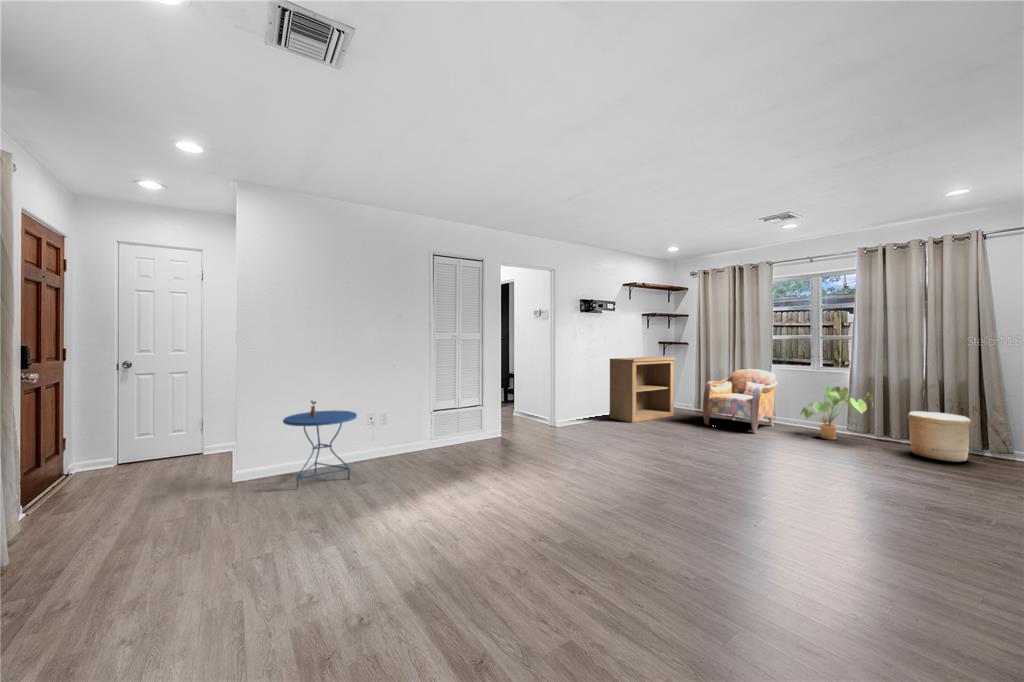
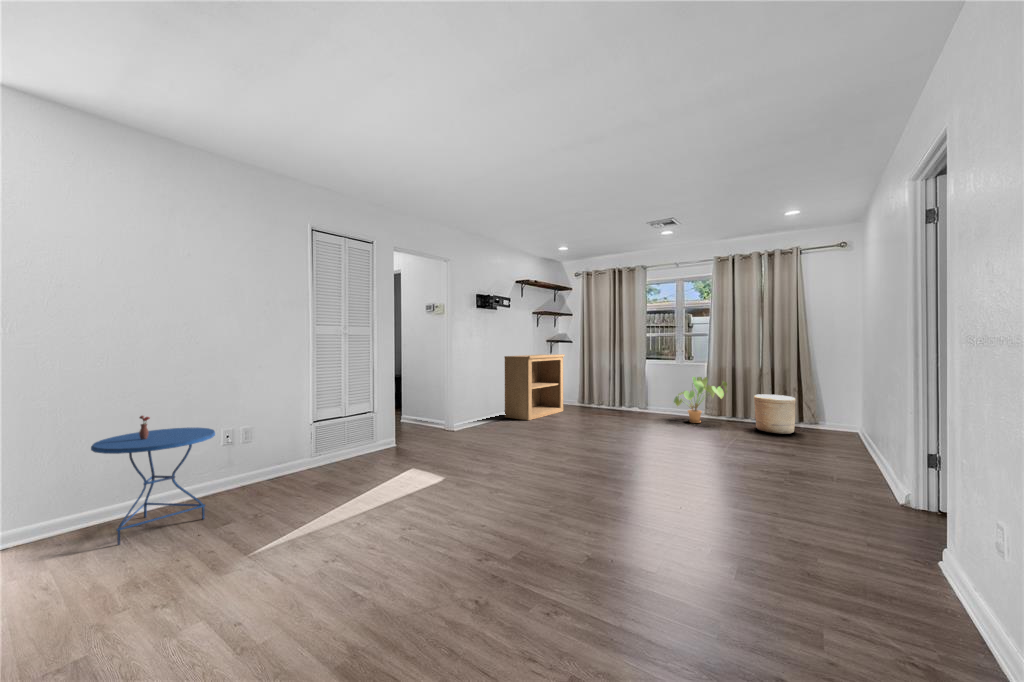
armchair: present [703,369,778,433] -> none [592,363,653,422]

